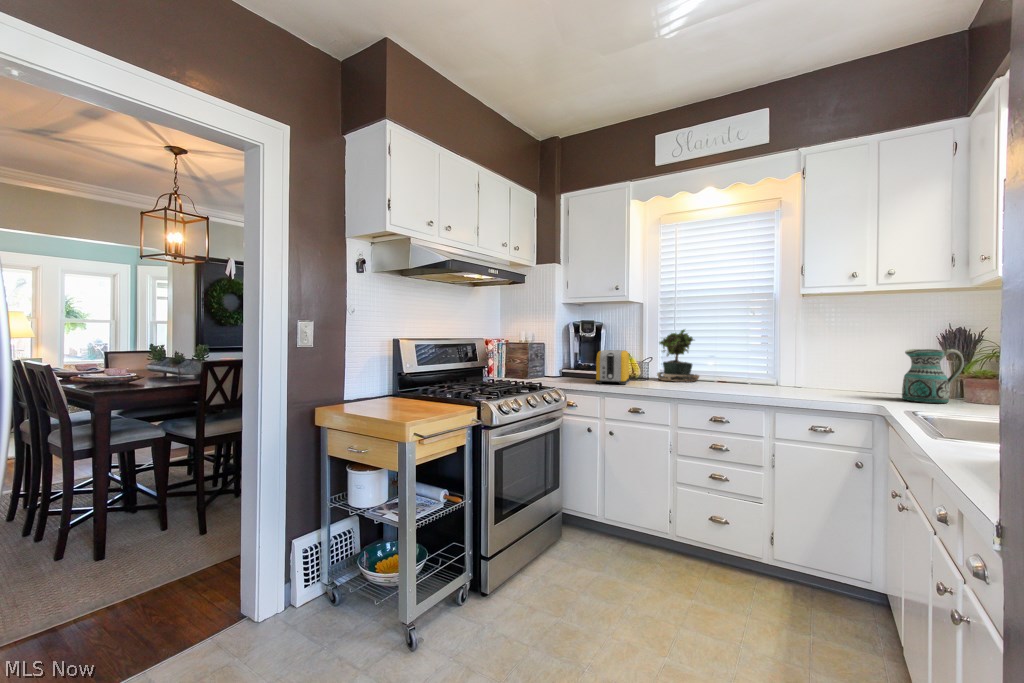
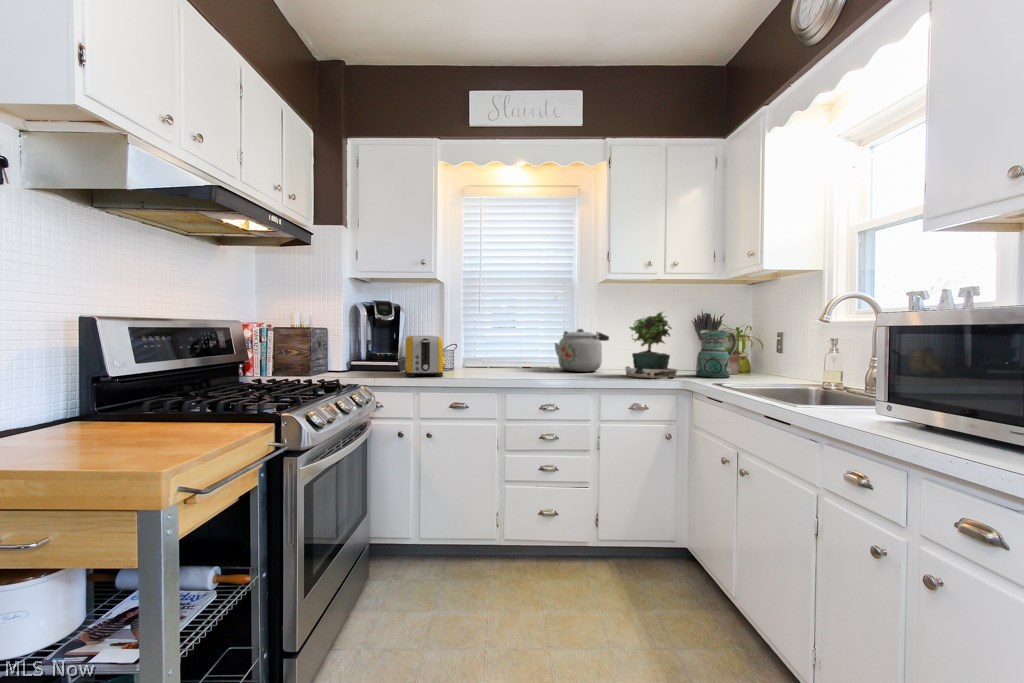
potted plant: present [657,329,699,382] -> present [625,312,677,379]
kettle: none [744,345,803,388] -> present [555,329,609,372]

